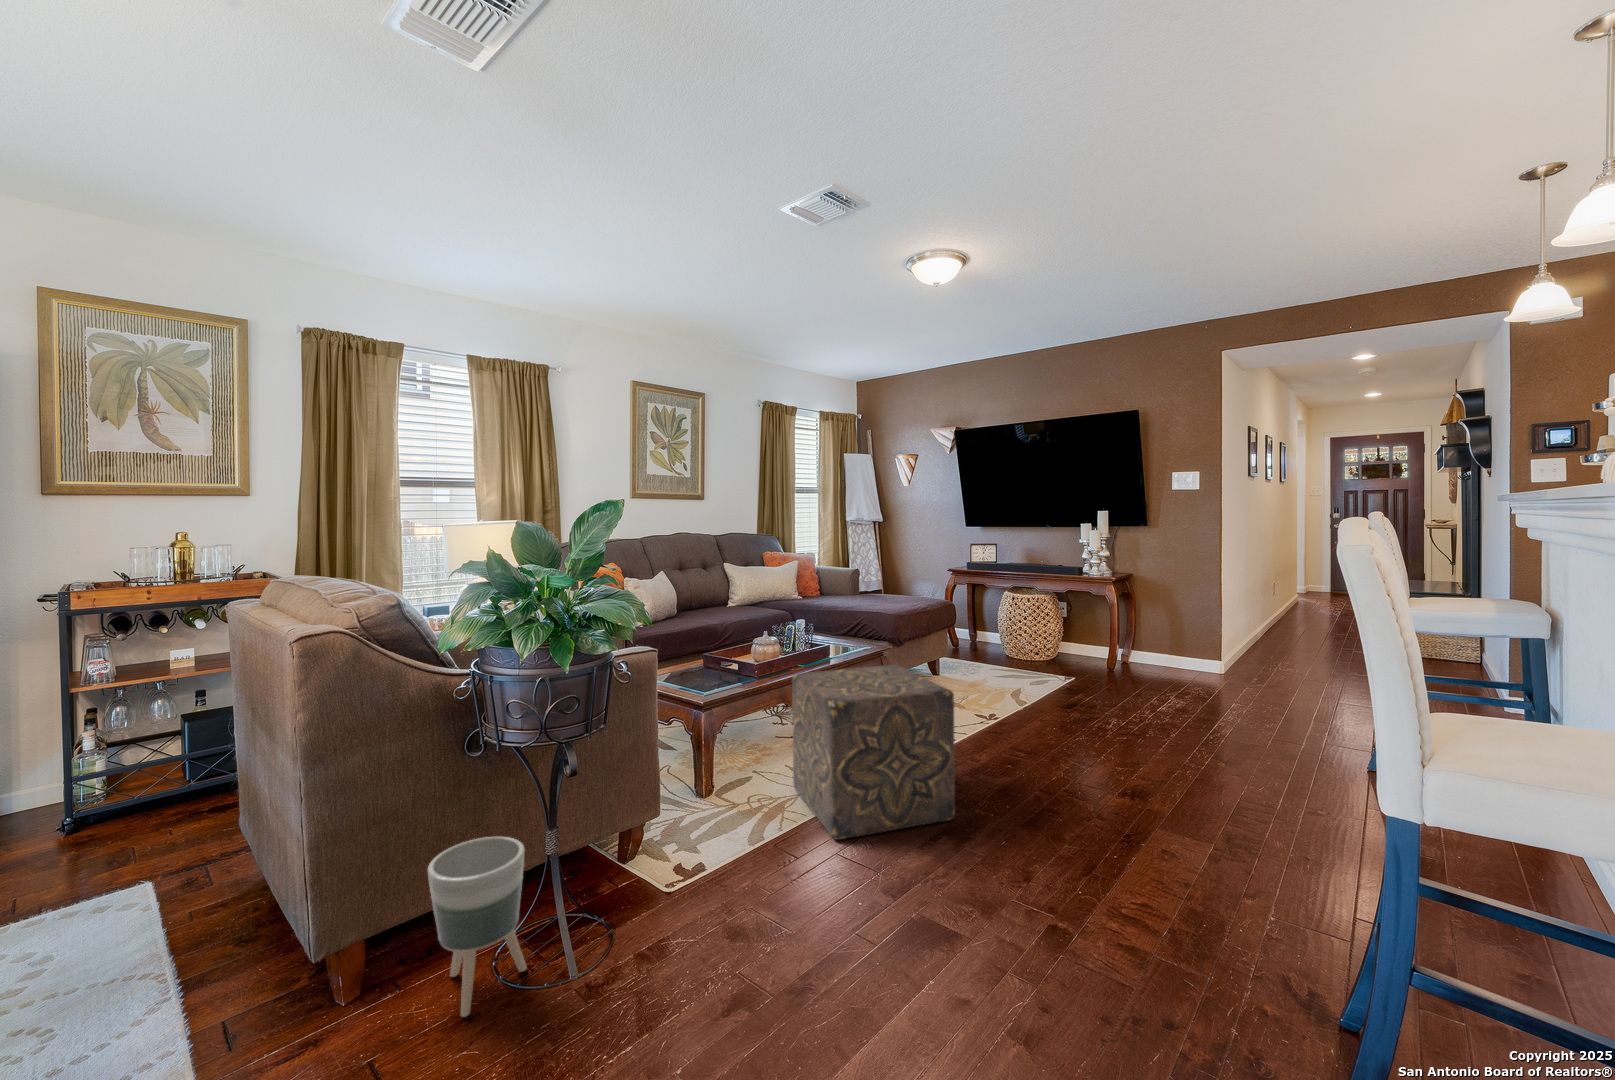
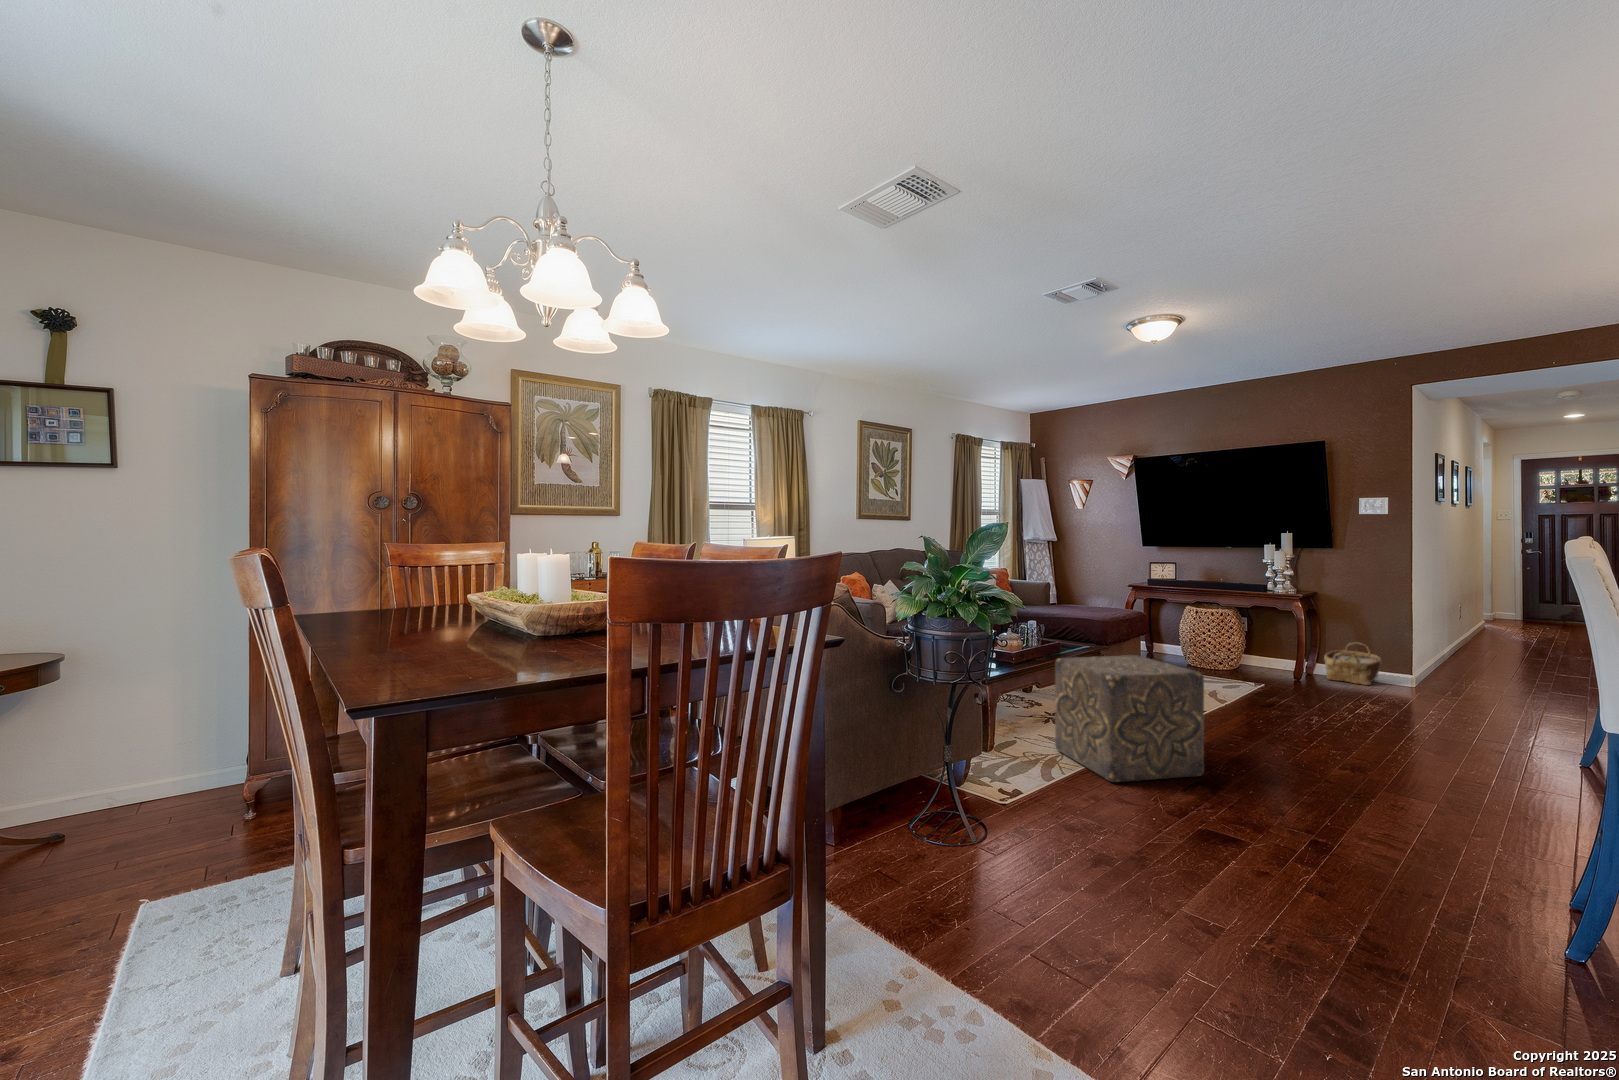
woven basket: none [1136,627,1190,674] -> present [1324,643,1381,685]
planter: present [428,836,526,1017] -> none [885,745,943,854]

